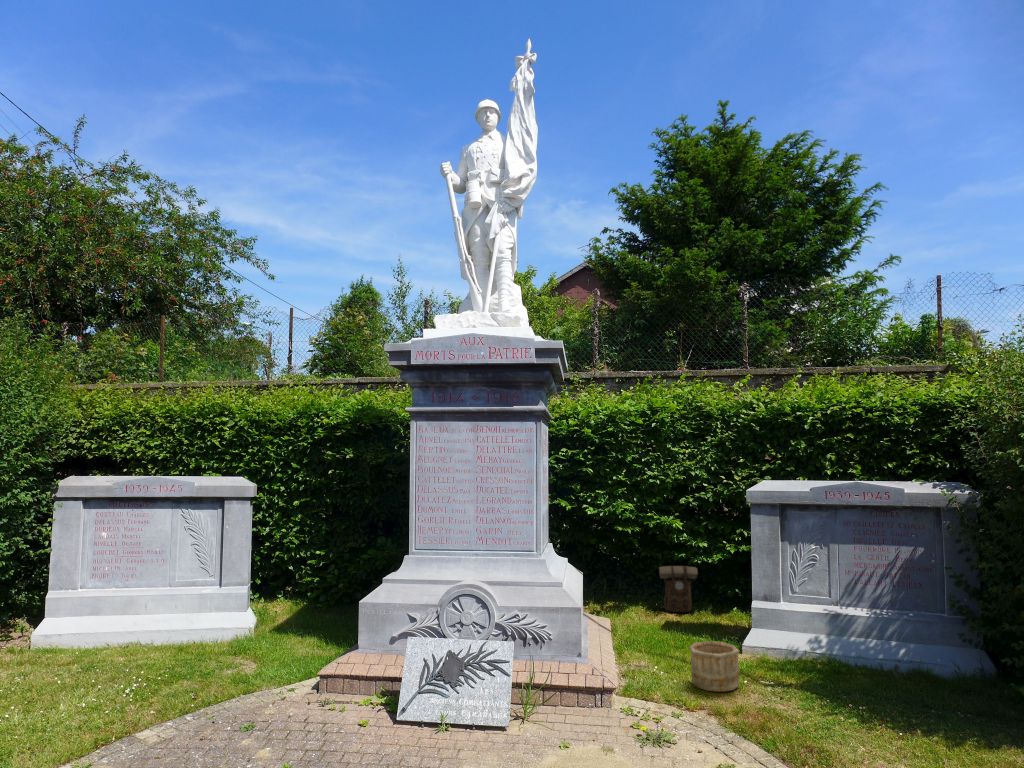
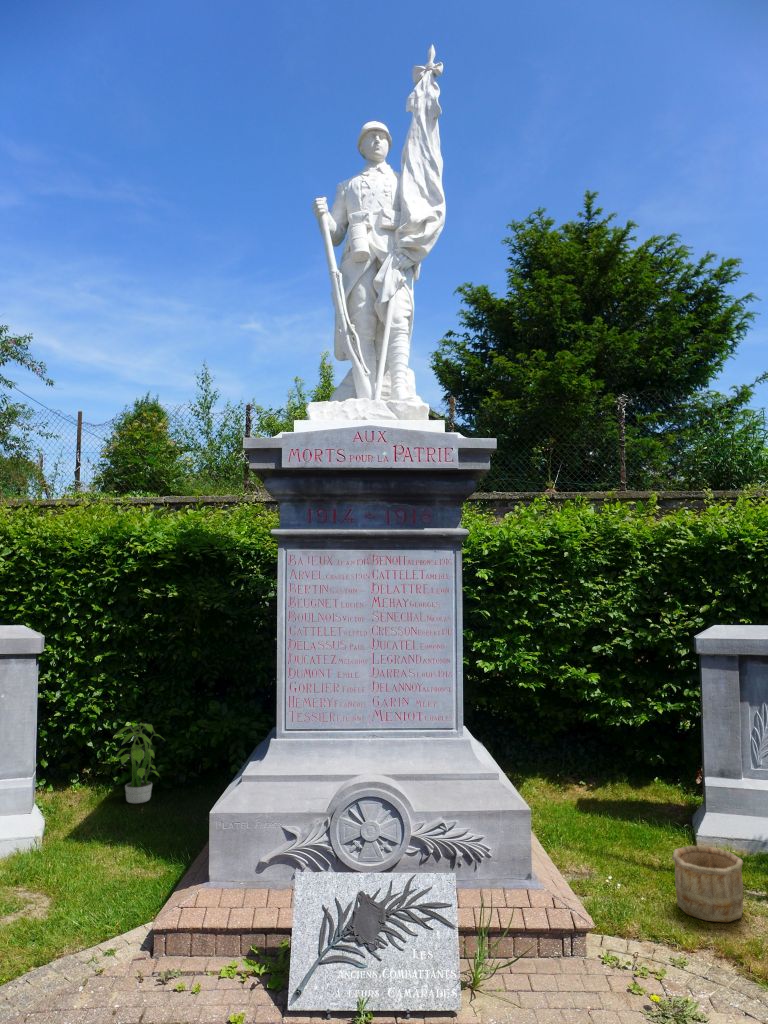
potted plant: none [307,551,346,612] -> present [115,724,161,803]
backpack: present [659,566,698,612] -> none [565,729,614,788]

